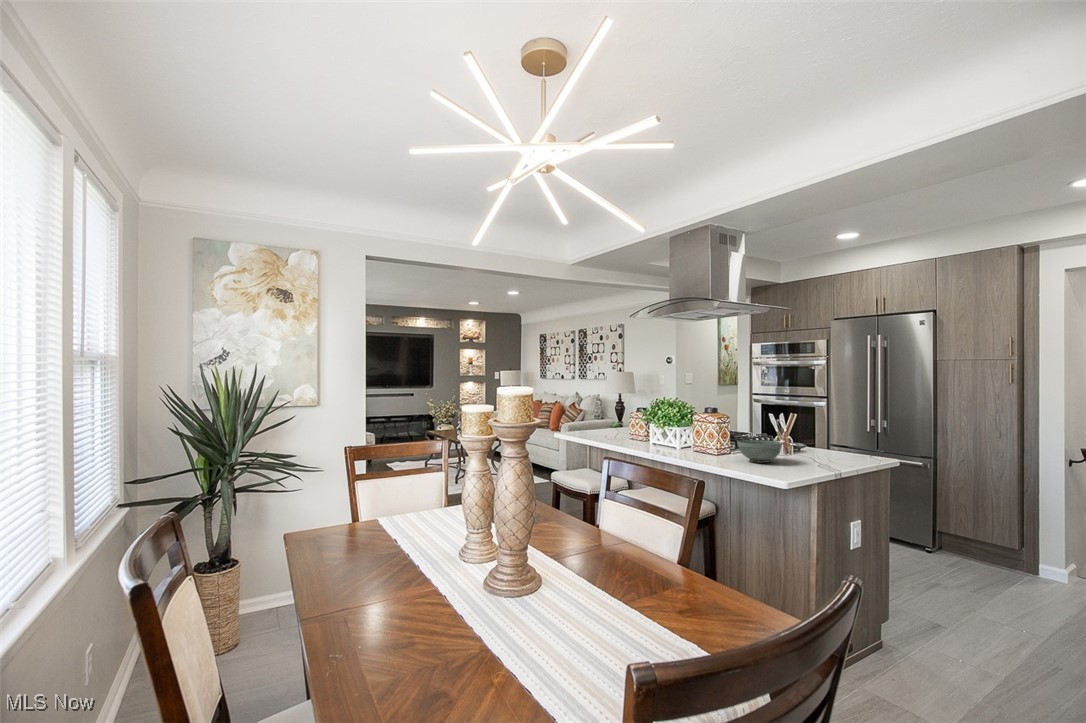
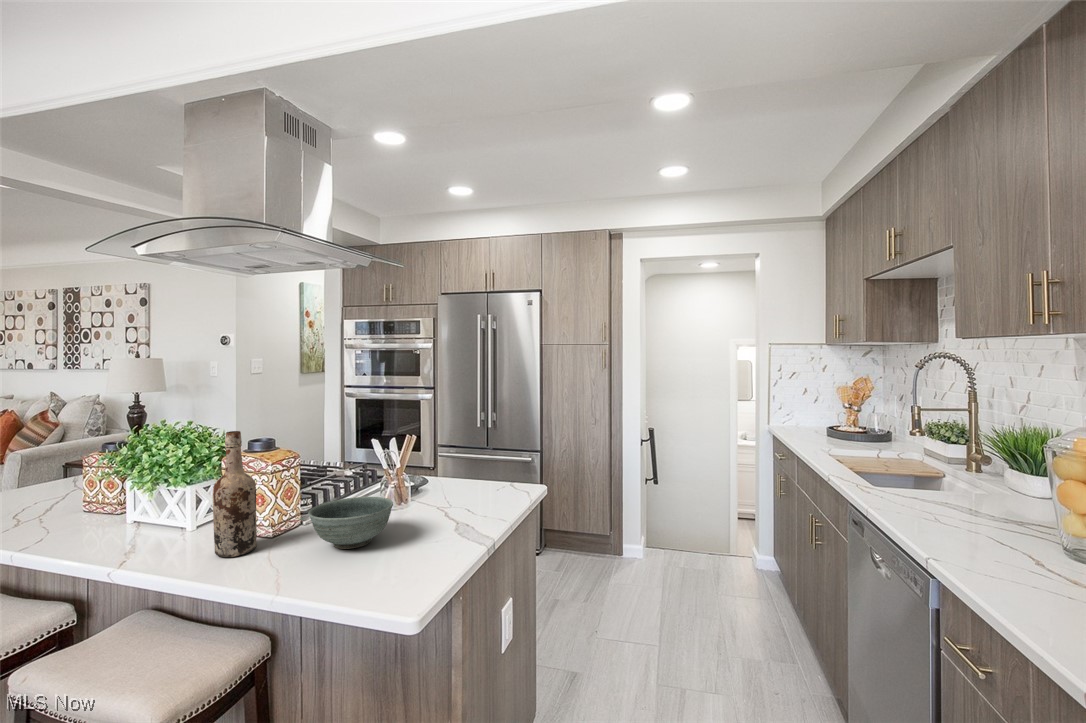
wine bottle: none [693,399,712,458] -> present [213,431,257,557]

